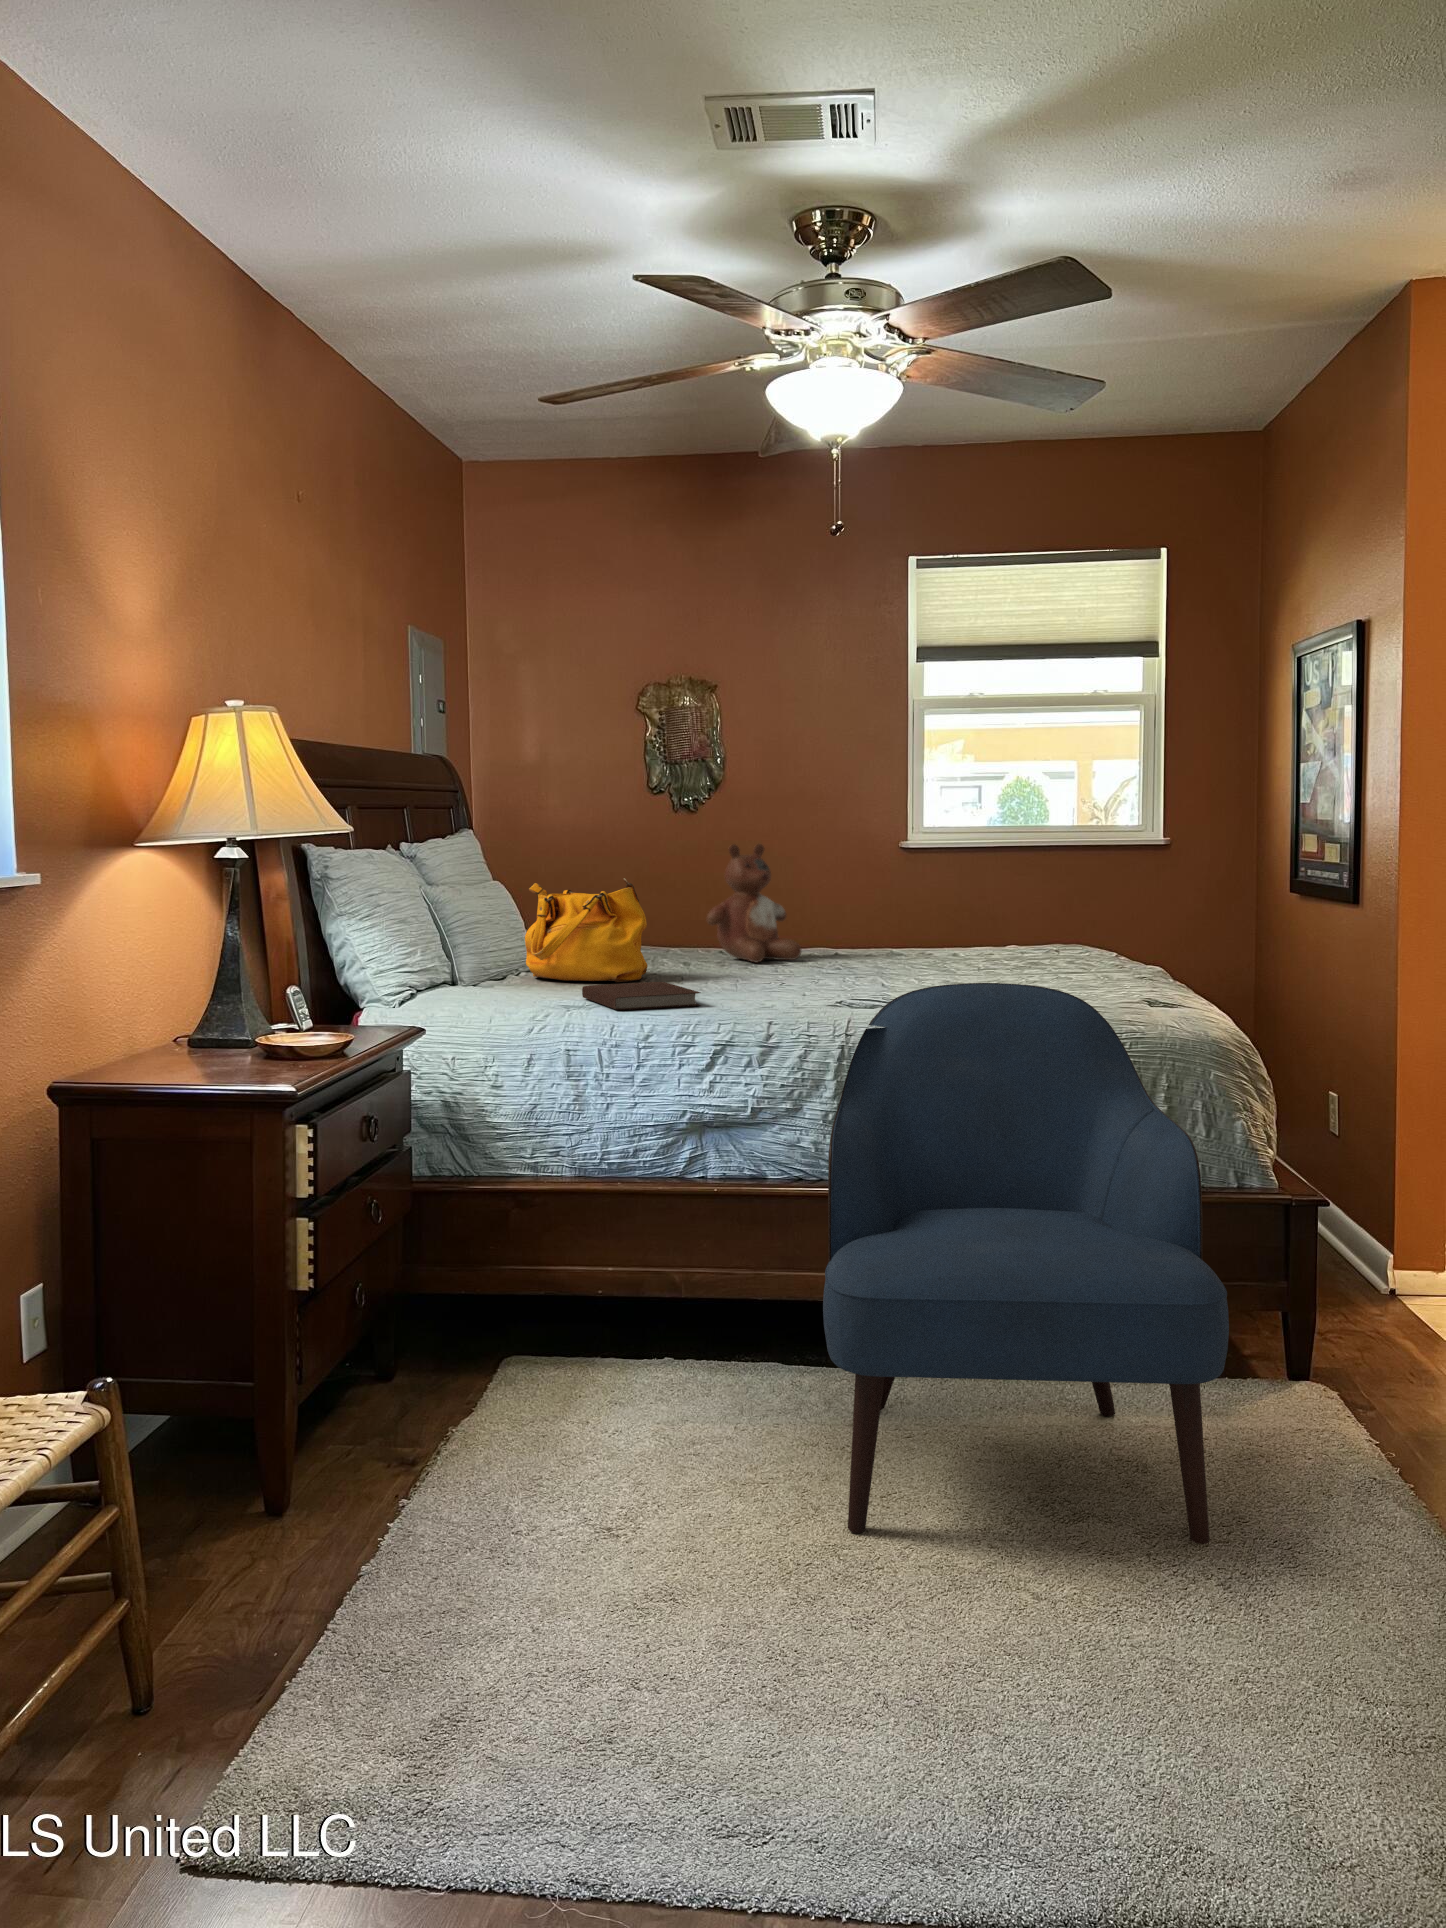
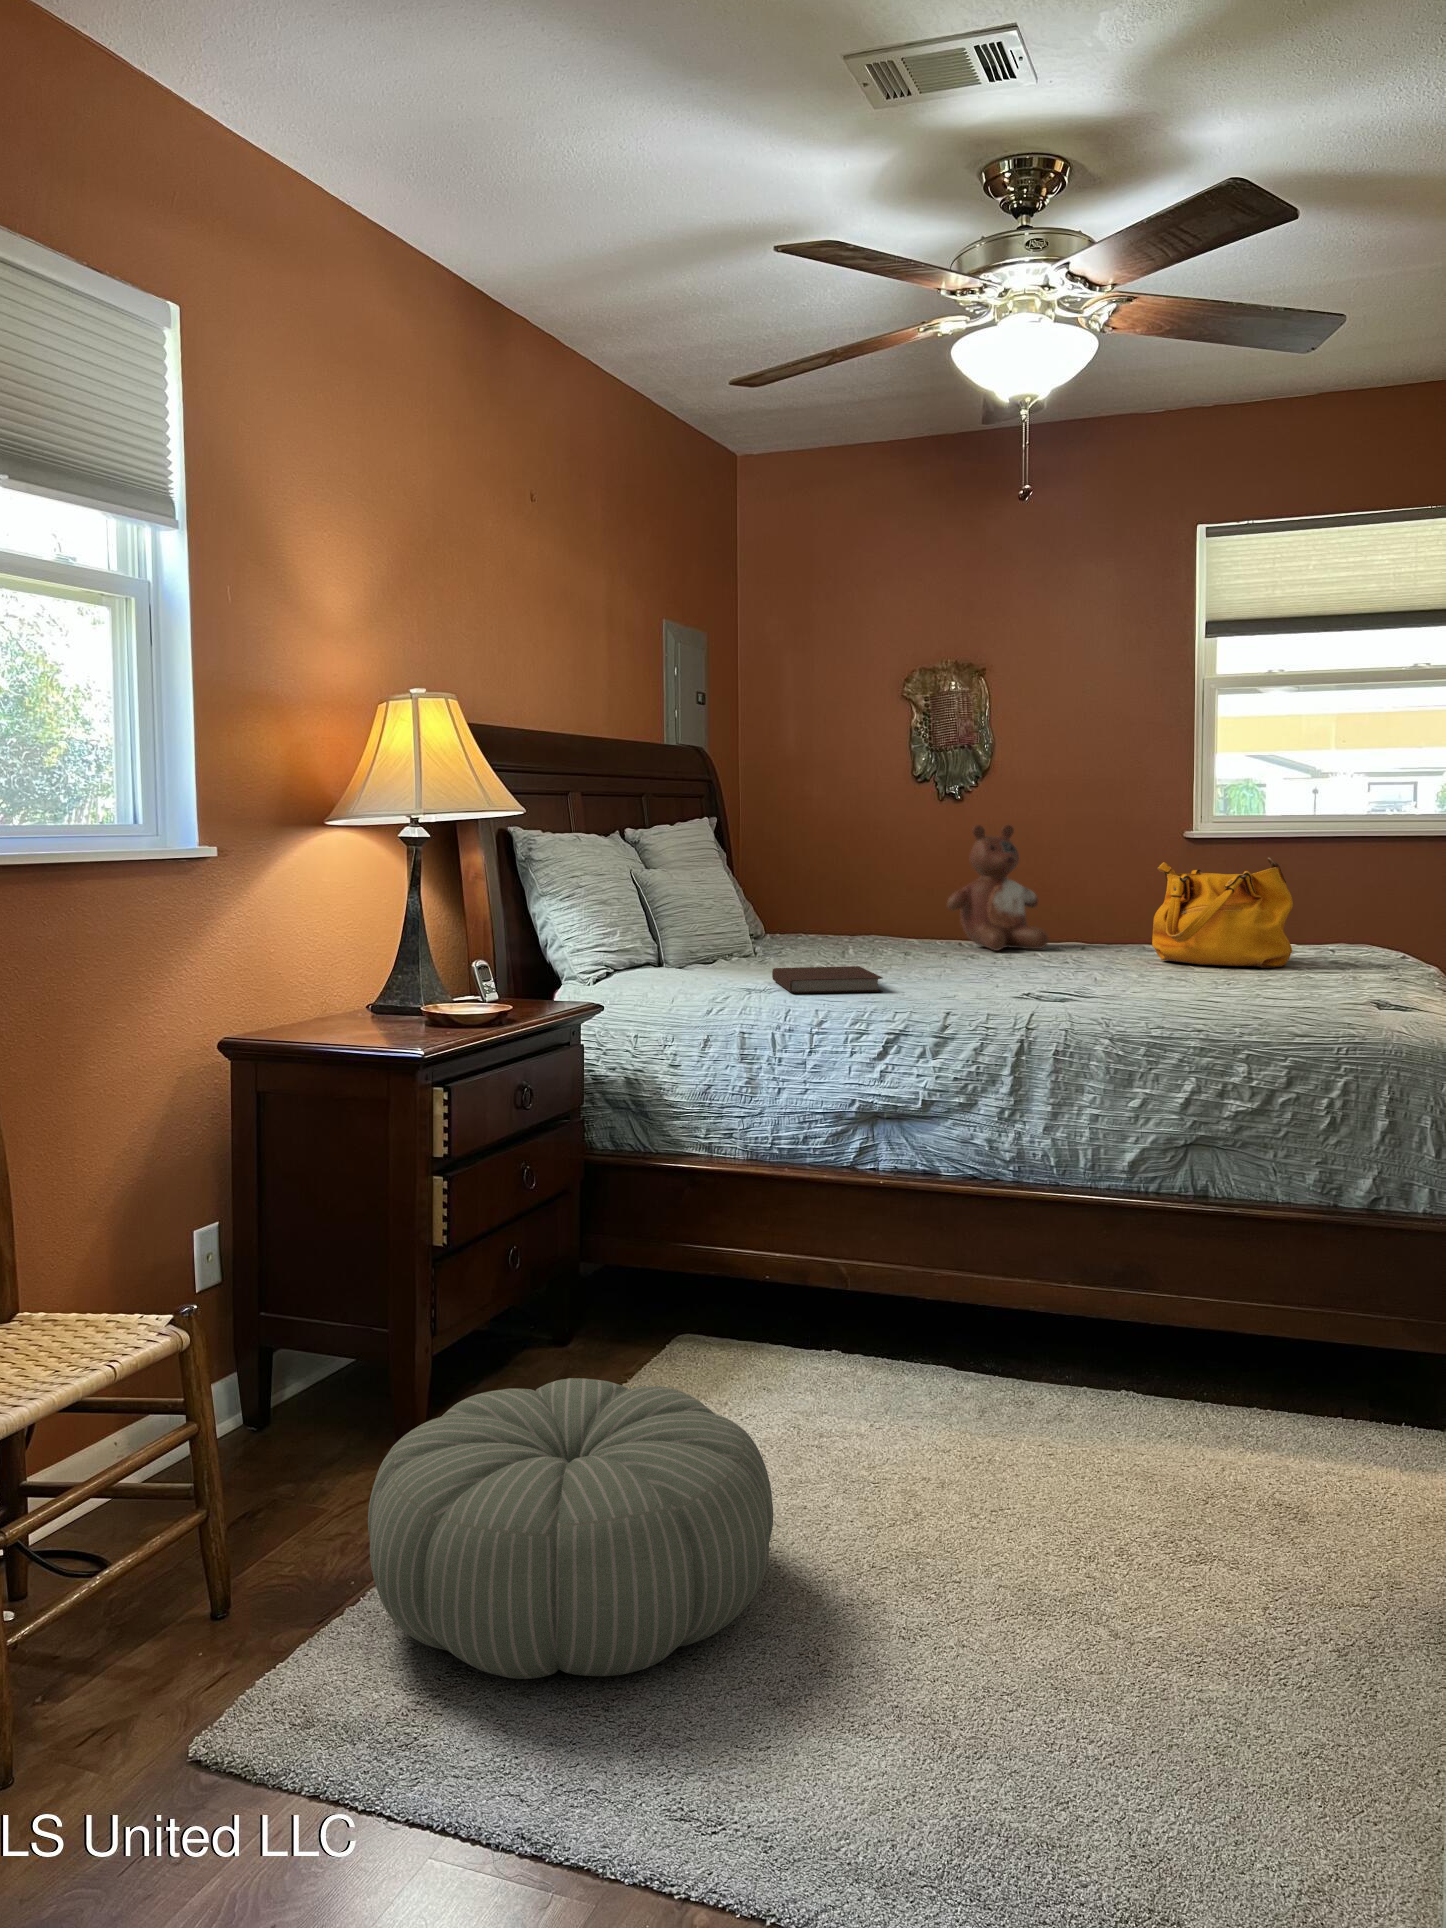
handbag: present [525,878,648,982] -> present [1152,858,1293,968]
armchair: present [823,983,1229,1544] -> none [928,975,1378,1612]
pouf: none [305,1409,725,1724] -> present [368,1378,773,1679]

